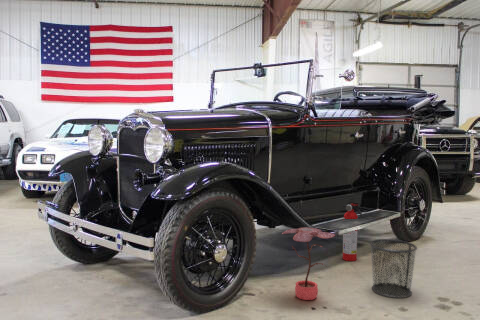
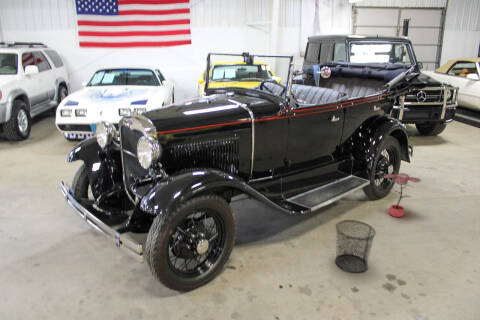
fire extinguisher: present [342,202,362,261] -> none [317,176,335,224]
potted plant: present [282,227,335,300] -> present [384,173,421,217]

